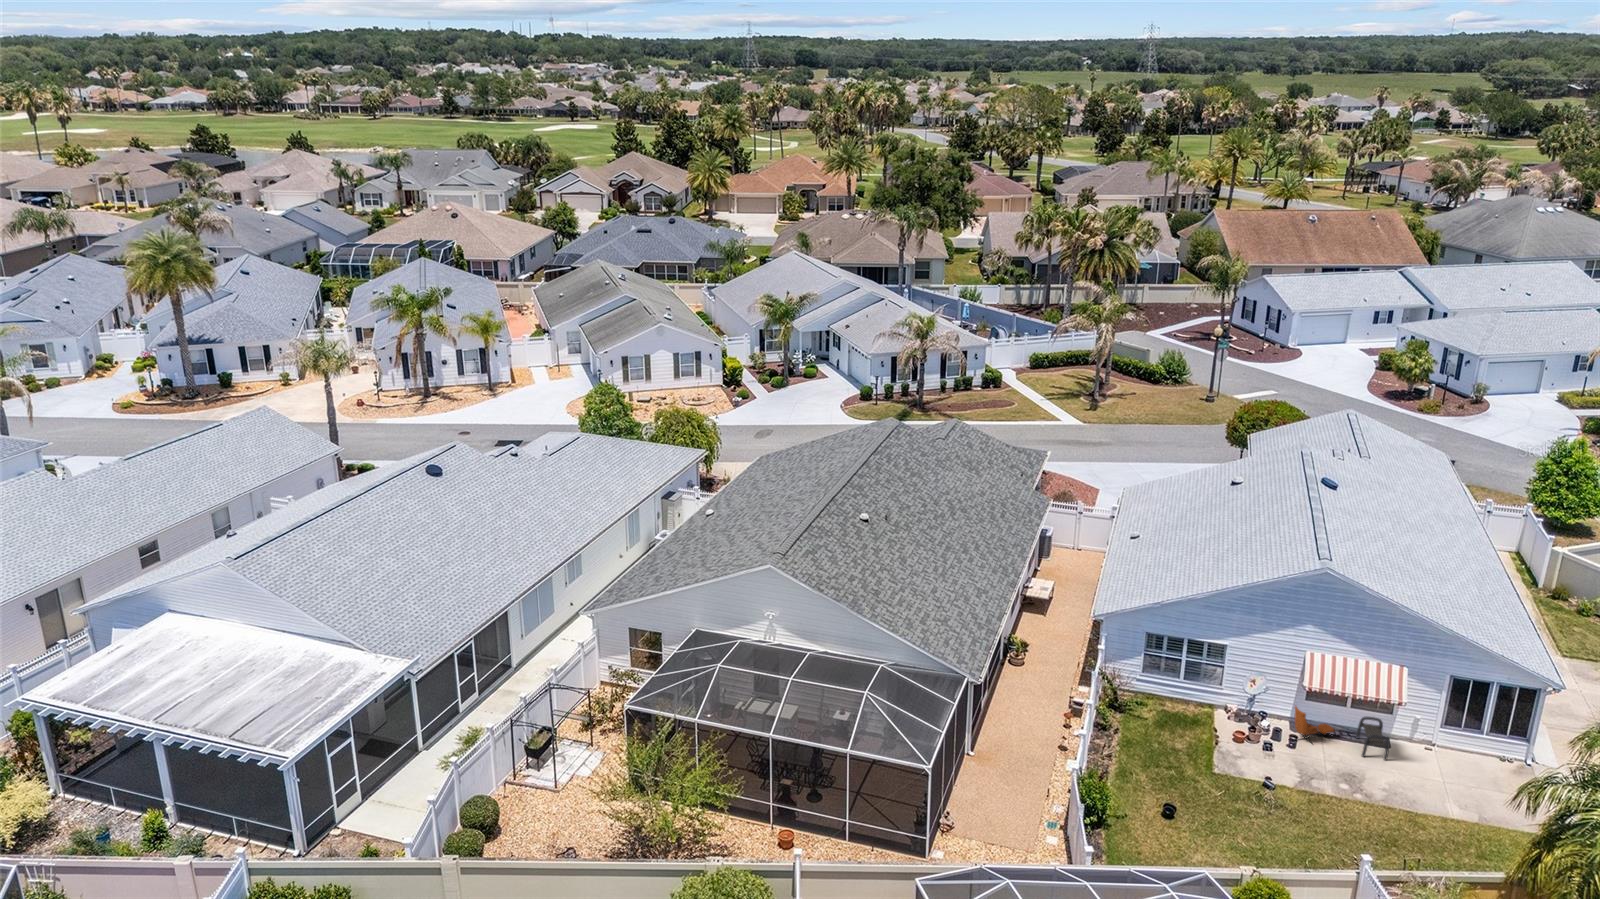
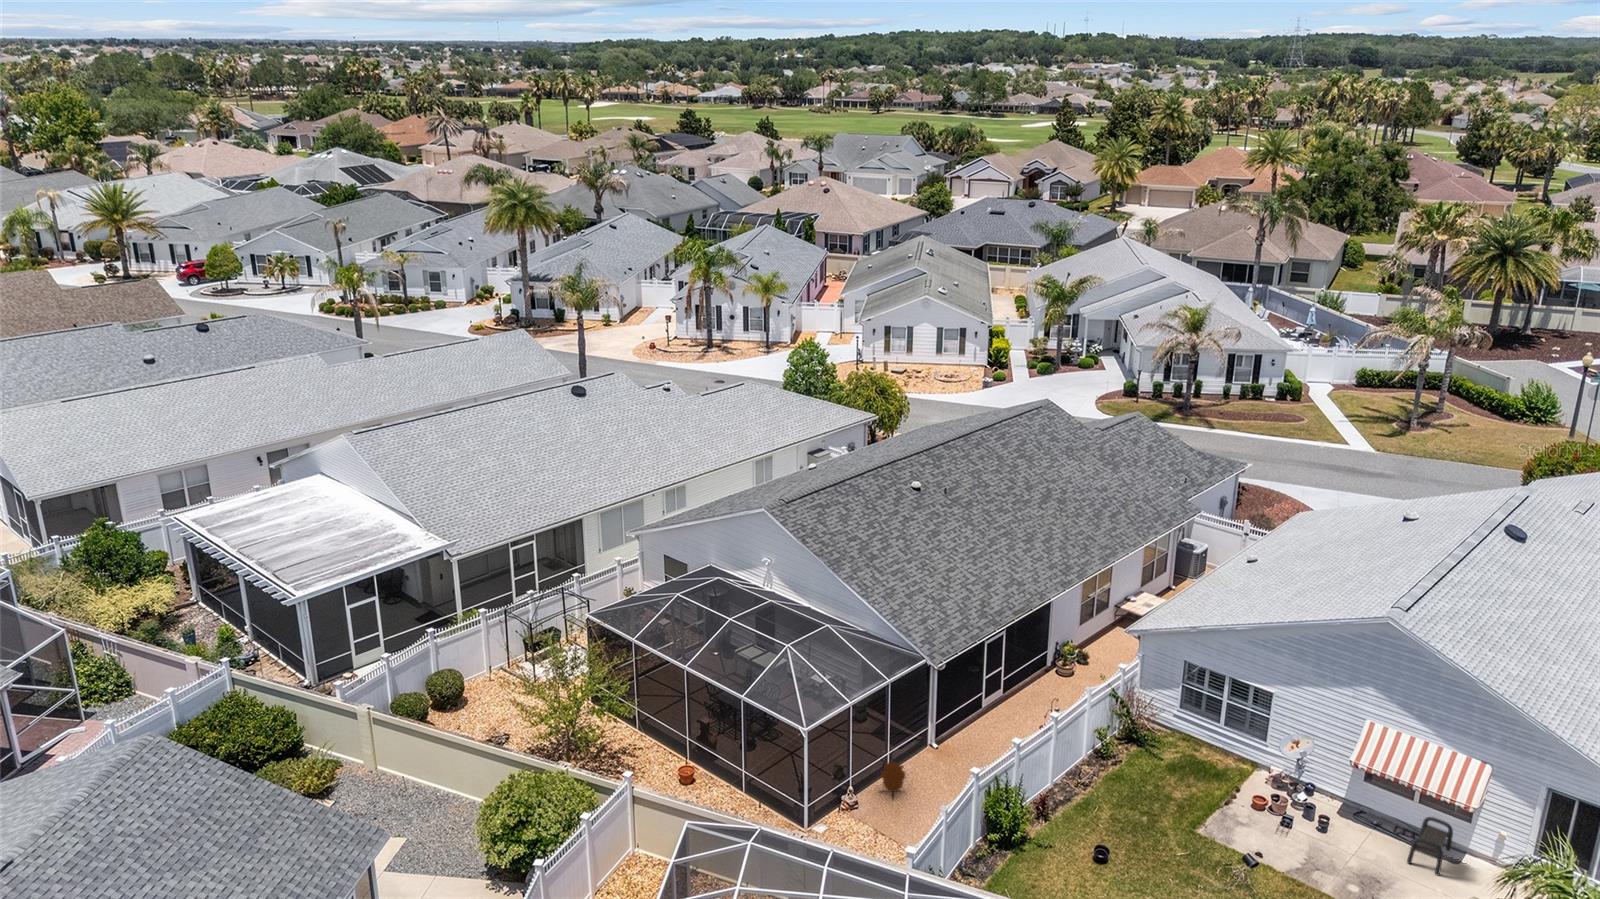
lounge chair: present [1294,707,1334,739] -> present [881,762,905,797]

